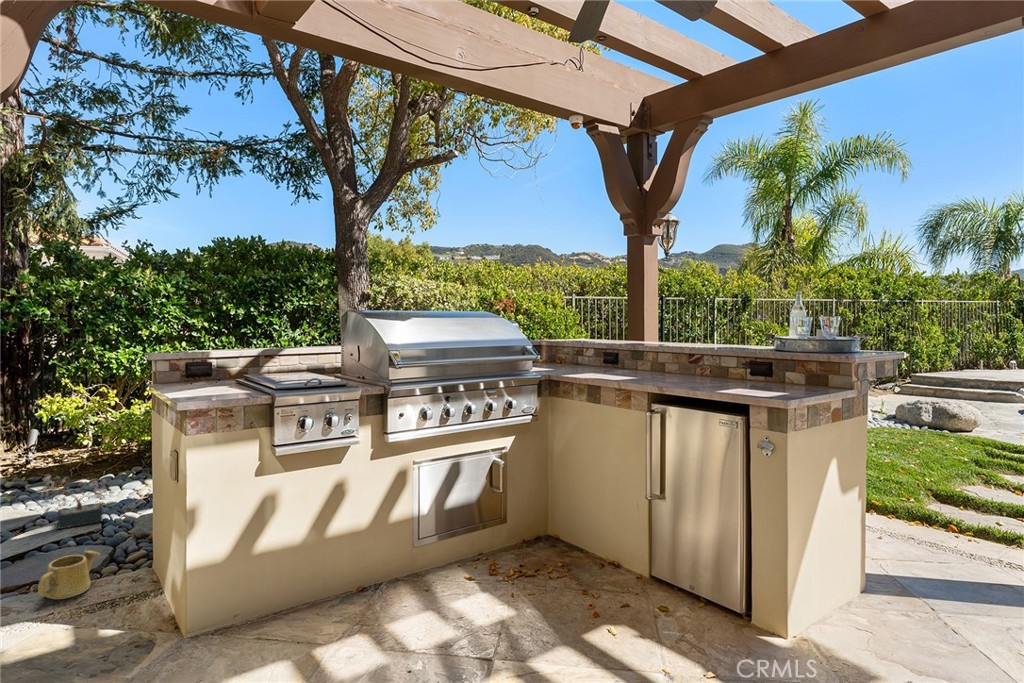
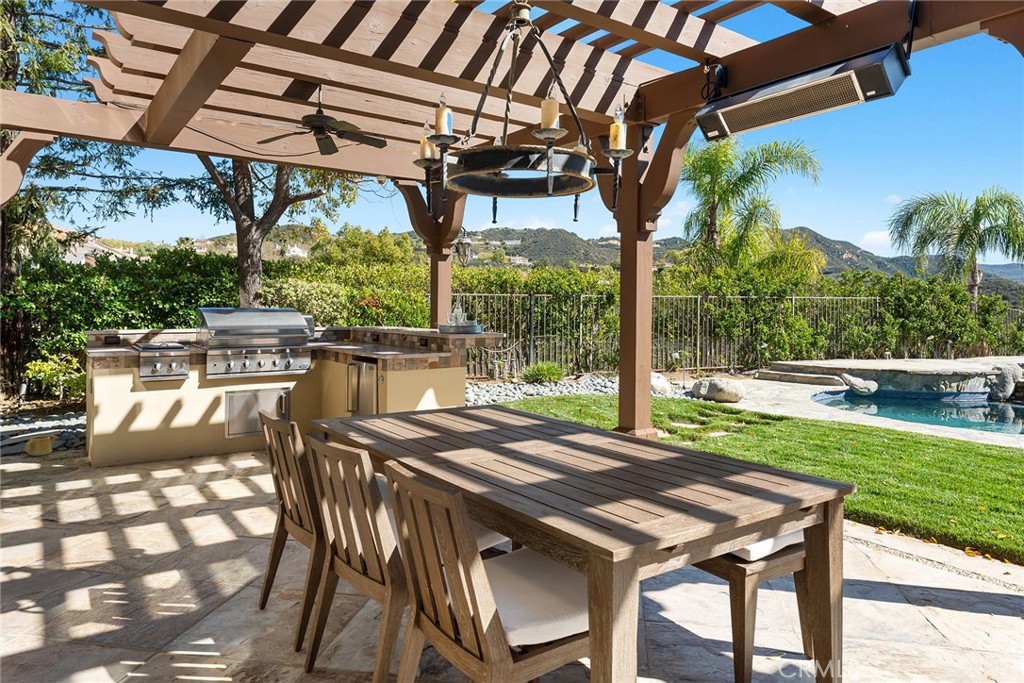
decorative plant: present [36,475,113,529] -> none [25,403,71,435]

